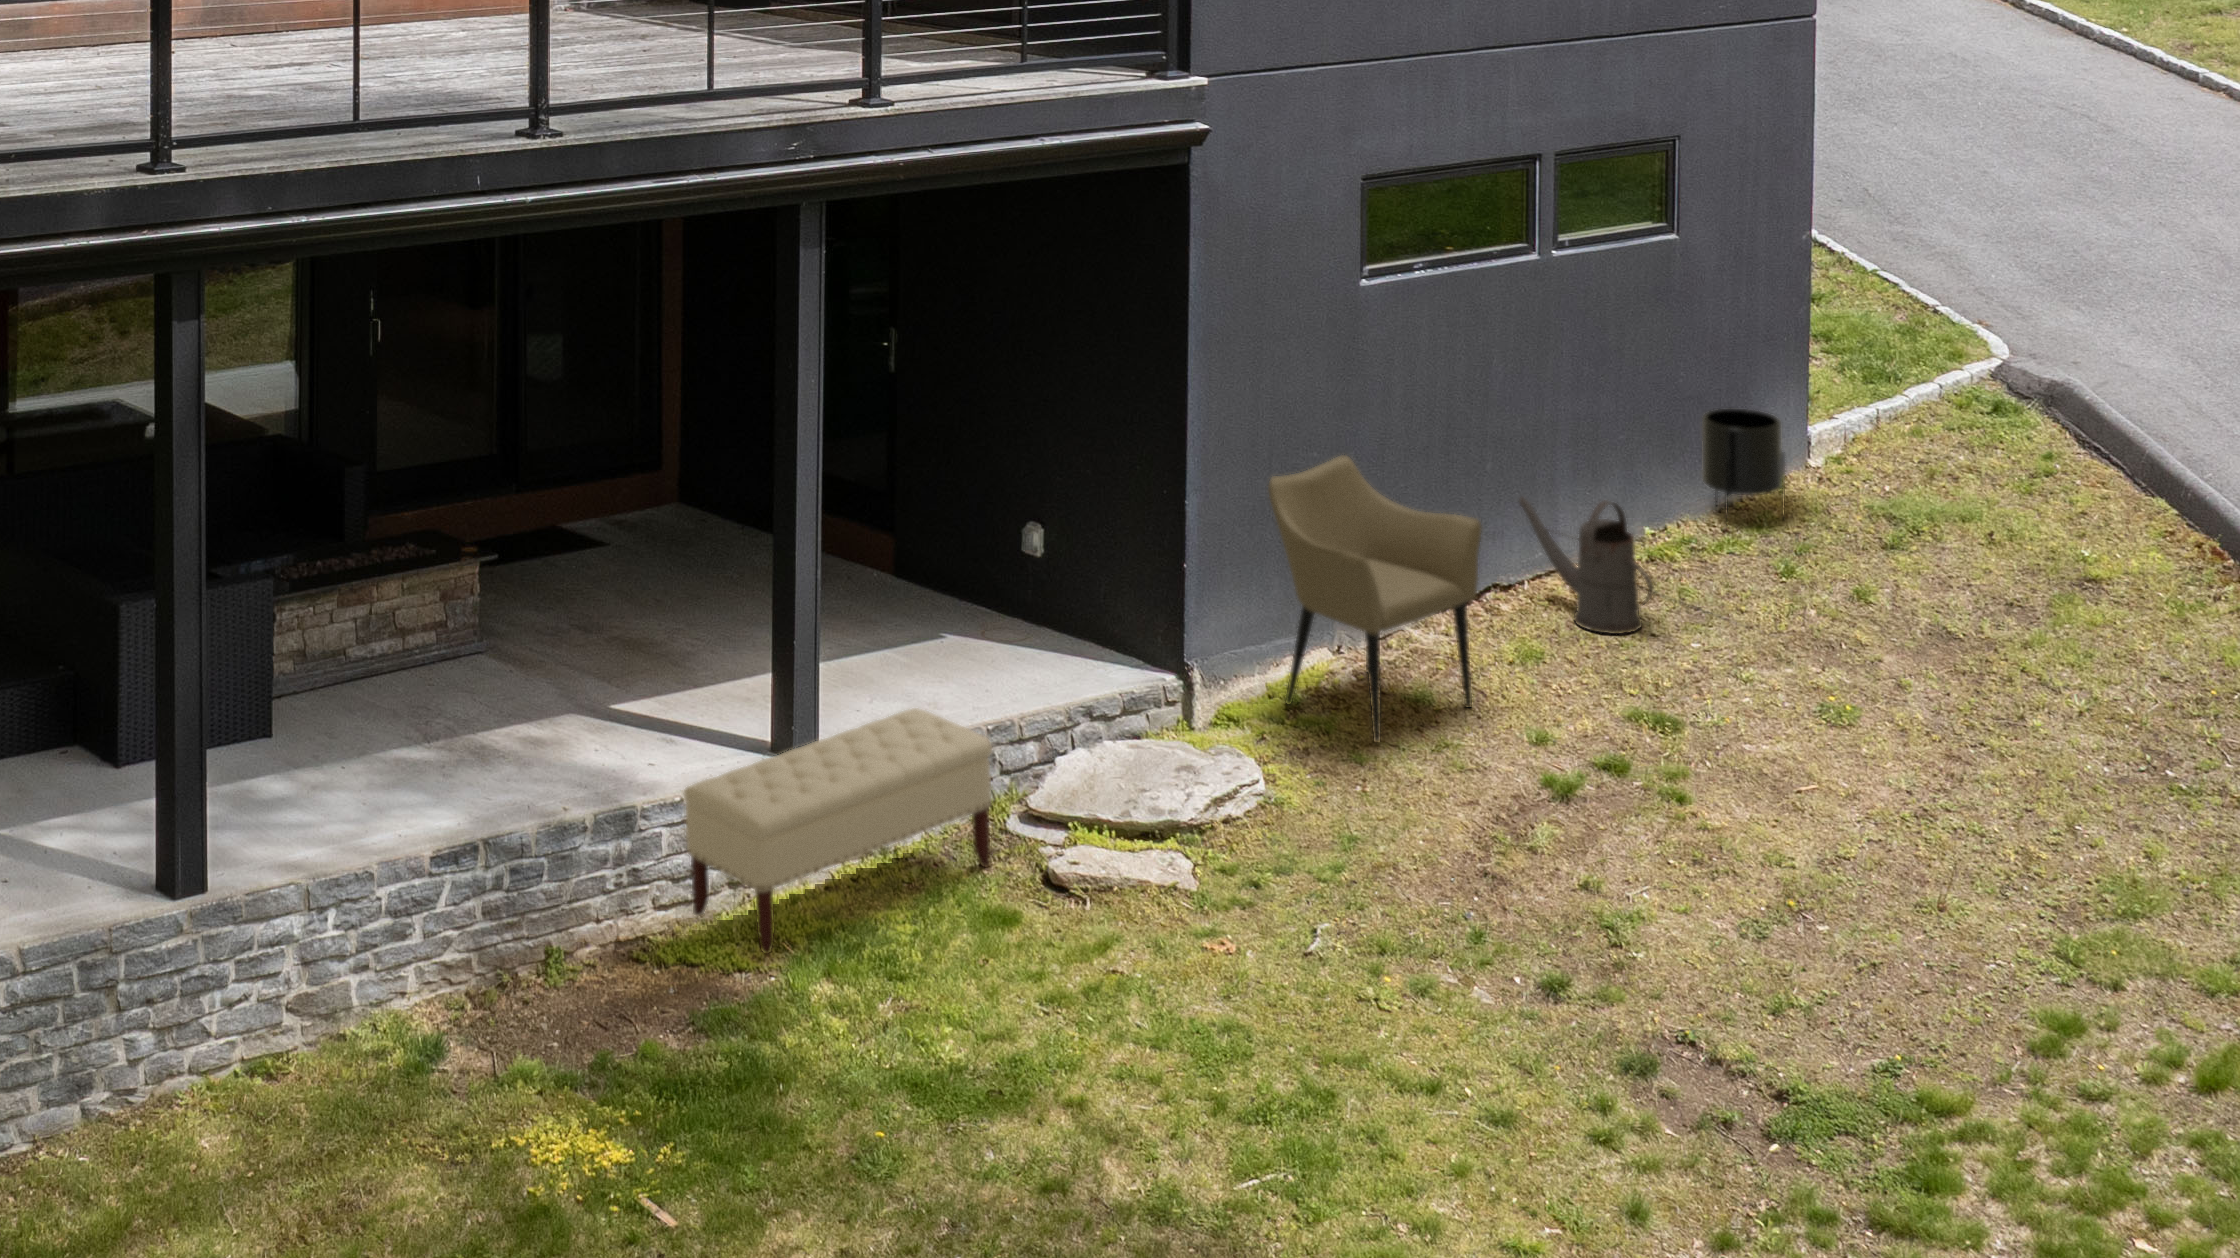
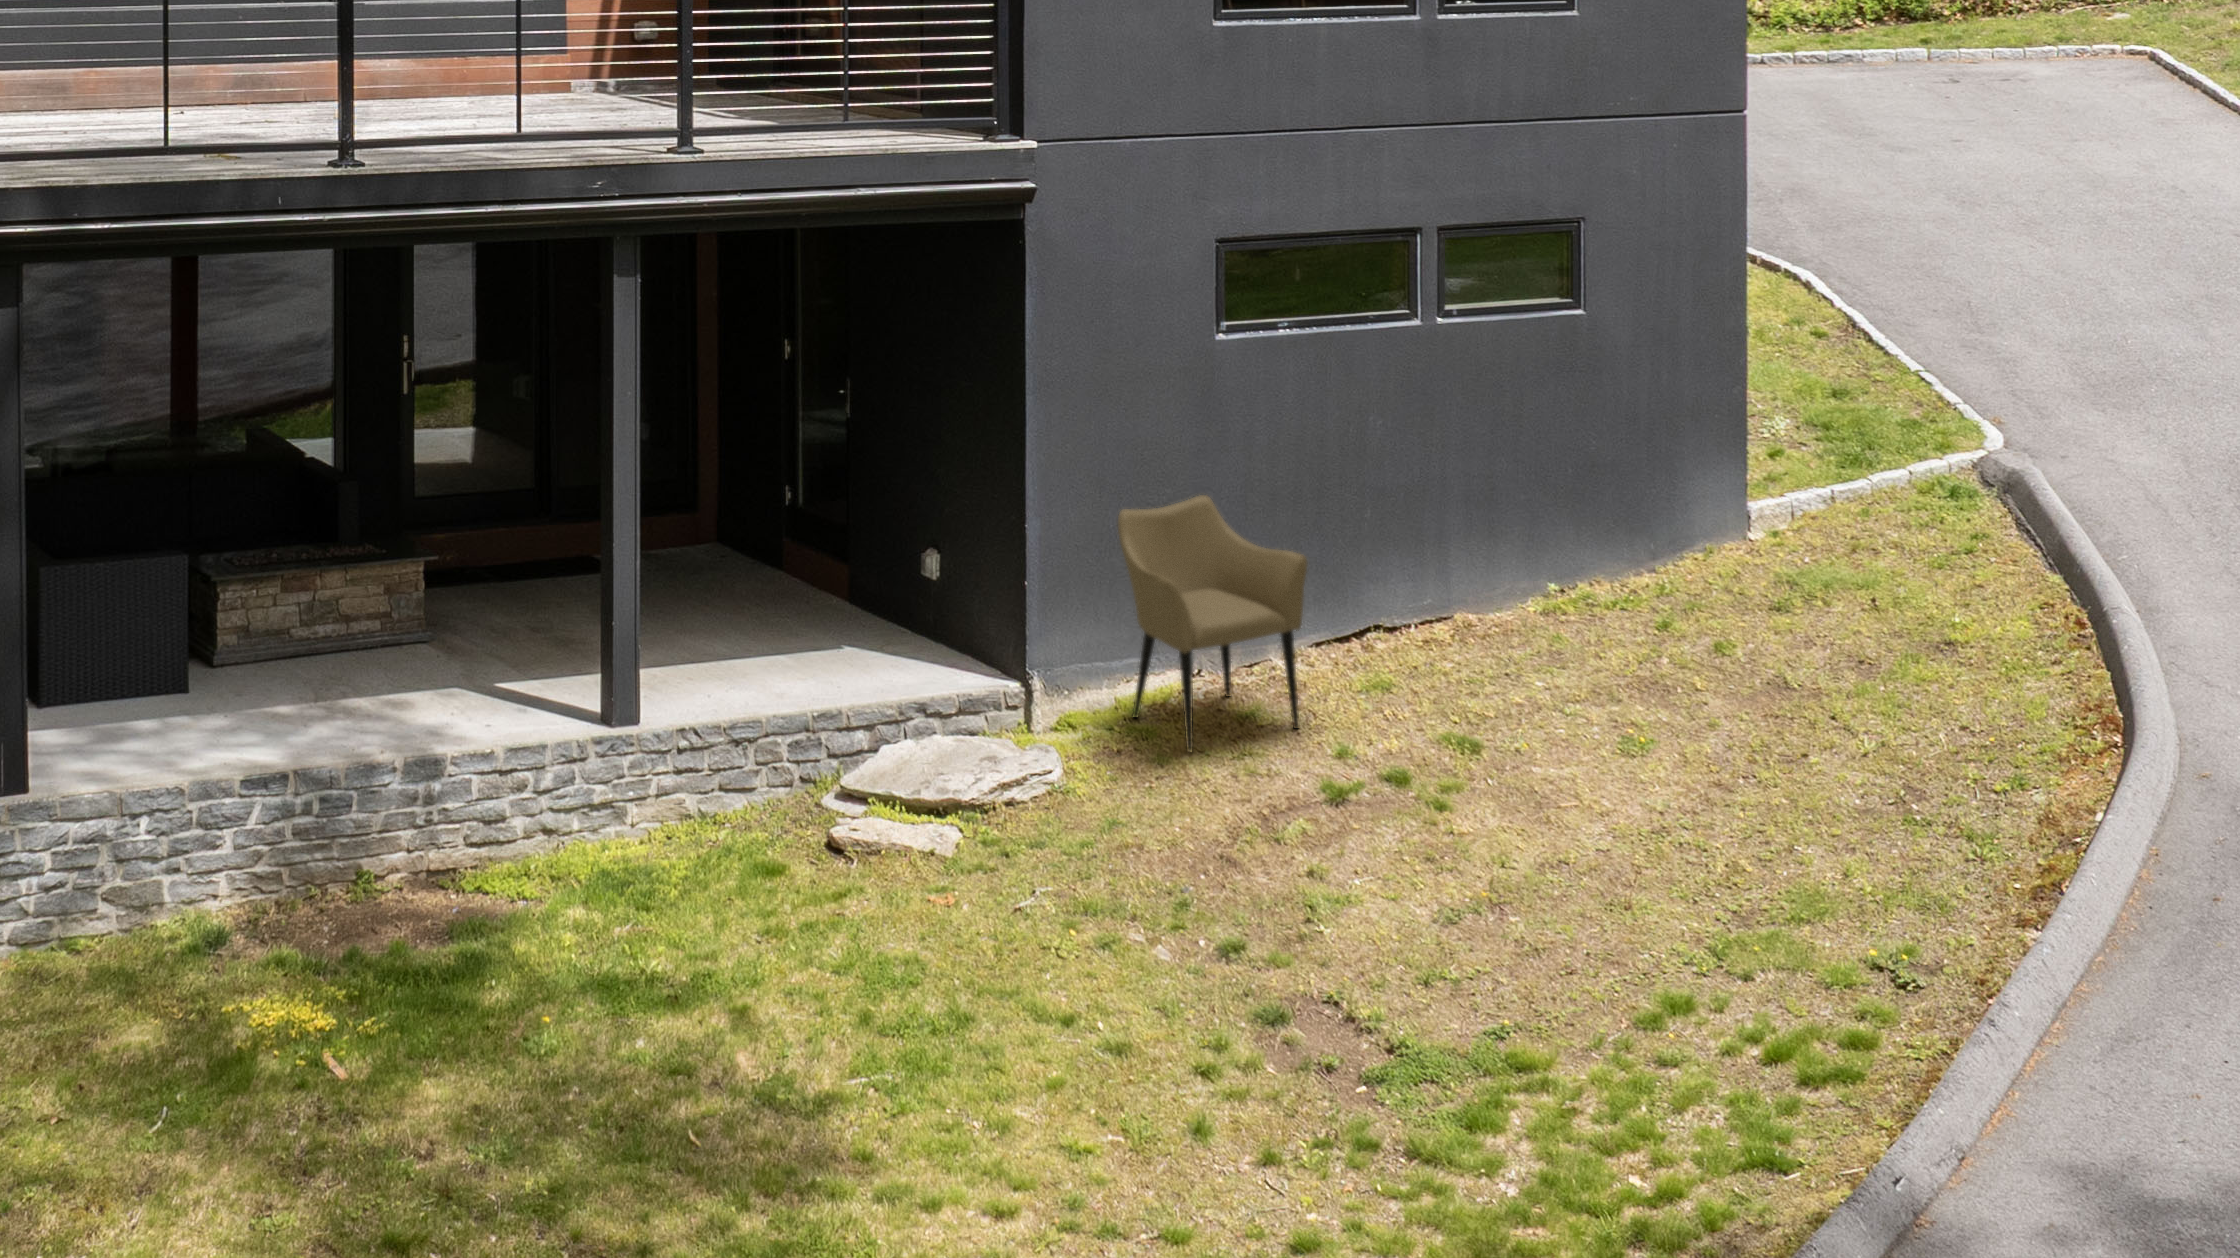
planter: present [1702,409,1784,497] -> none [1623,480,1702,592]
watering can: present [1519,497,1654,634] -> none [1412,547,1510,675]
bench: present [684,708,992,953] -> none [490,690,780,887]

